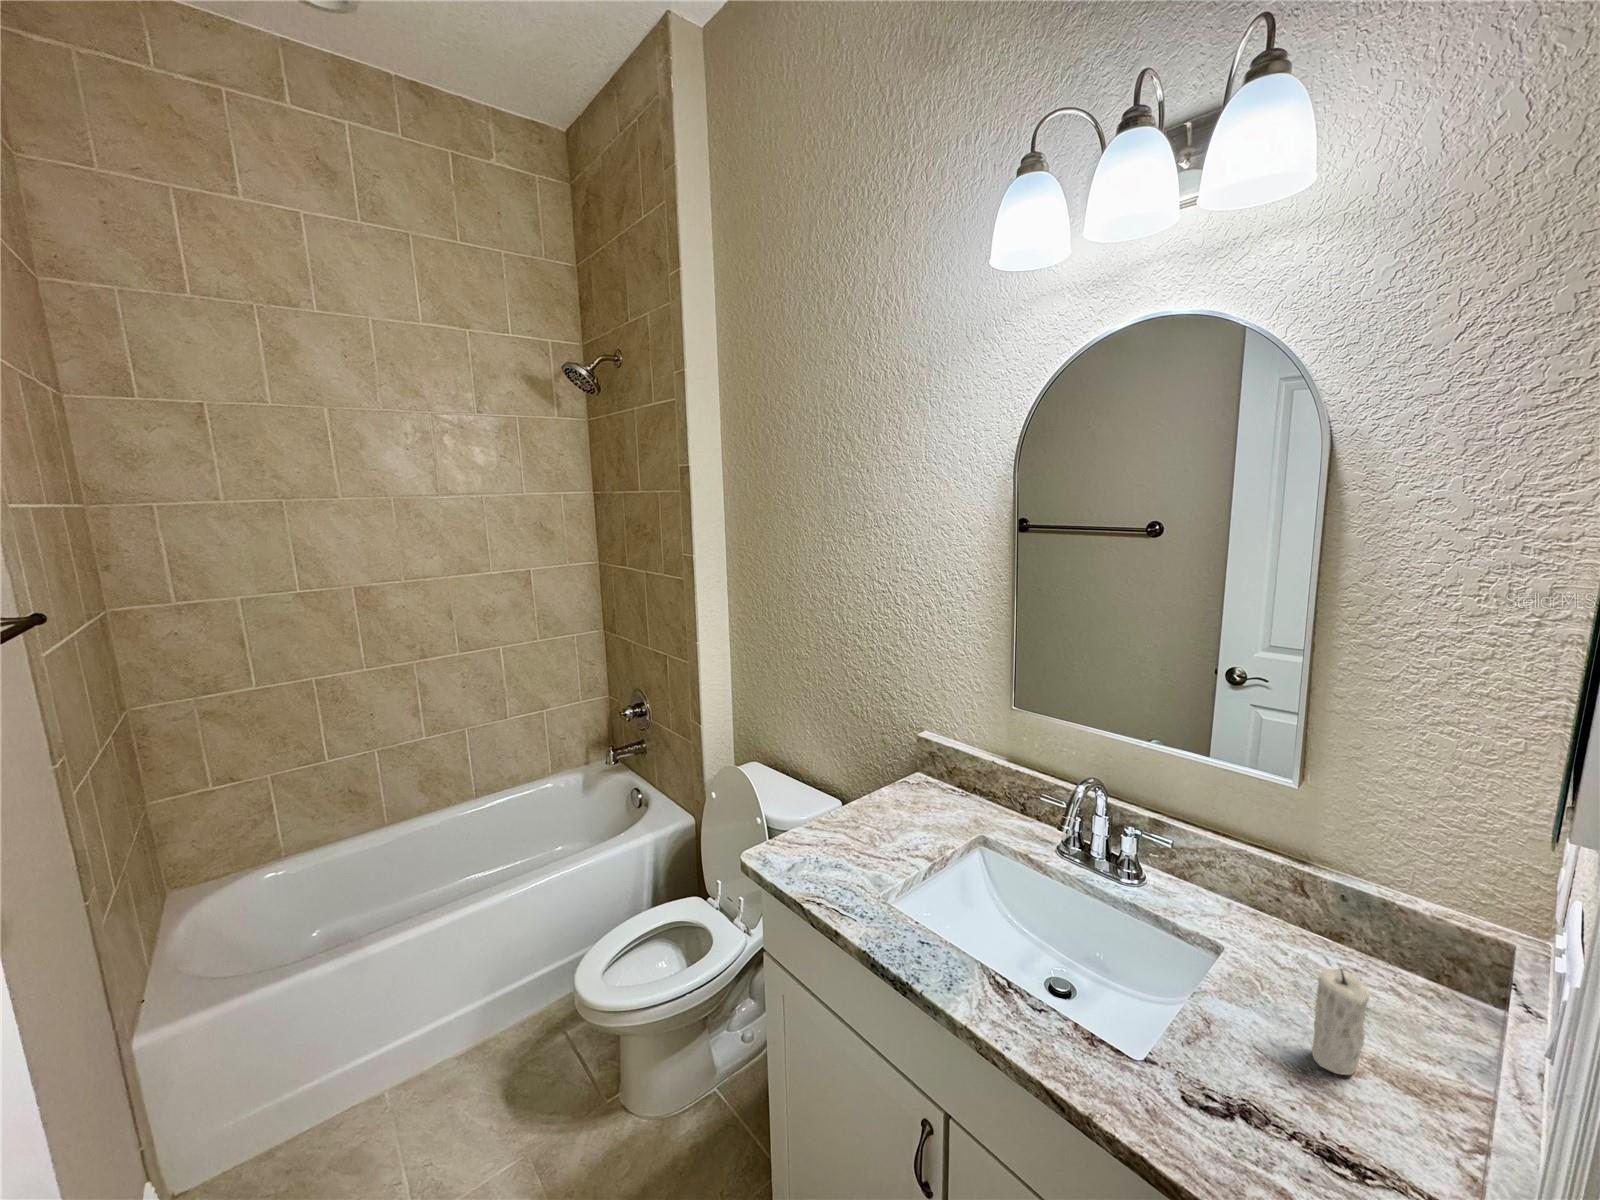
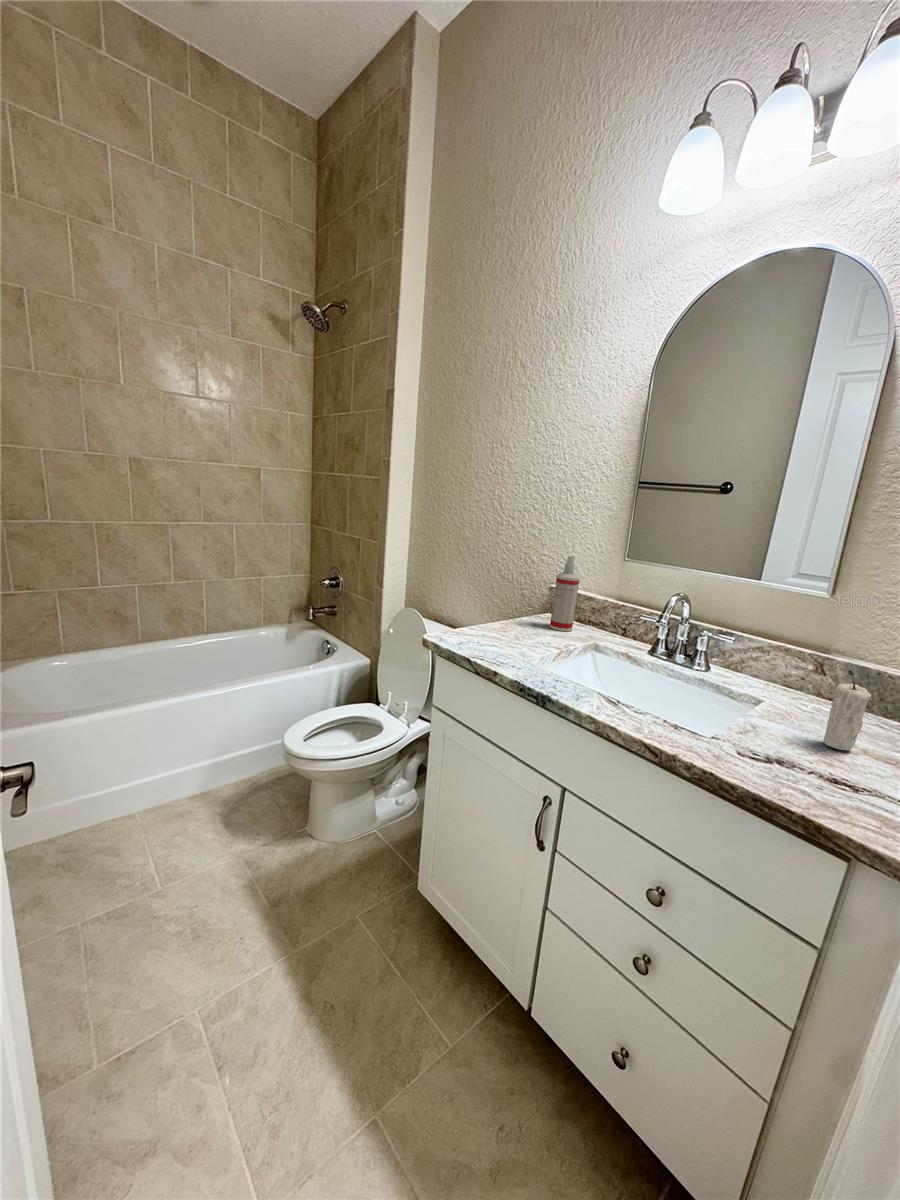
spray bottle: none [920,707,952,812] -> present [550,556,580,631]

